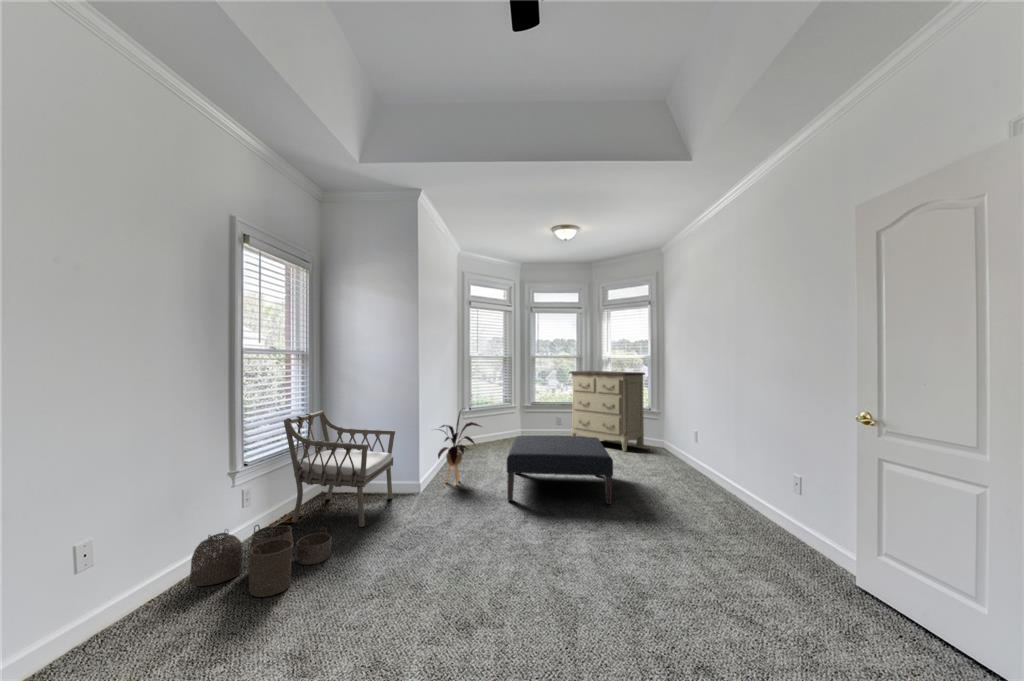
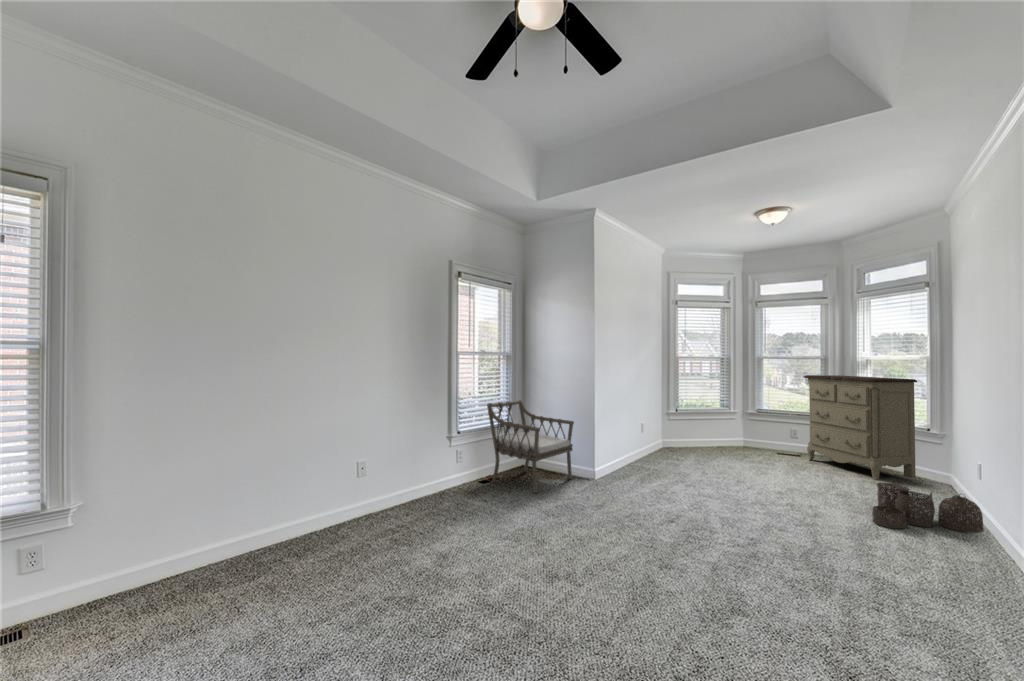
house plant: present [438,411,481,485] -> none [612,407,661,479]
ottoman: present [507,435,613,504] -> none [670,440,805,521]
woven basket: present [189,525,332,597] -> present [872,480,984,533]

